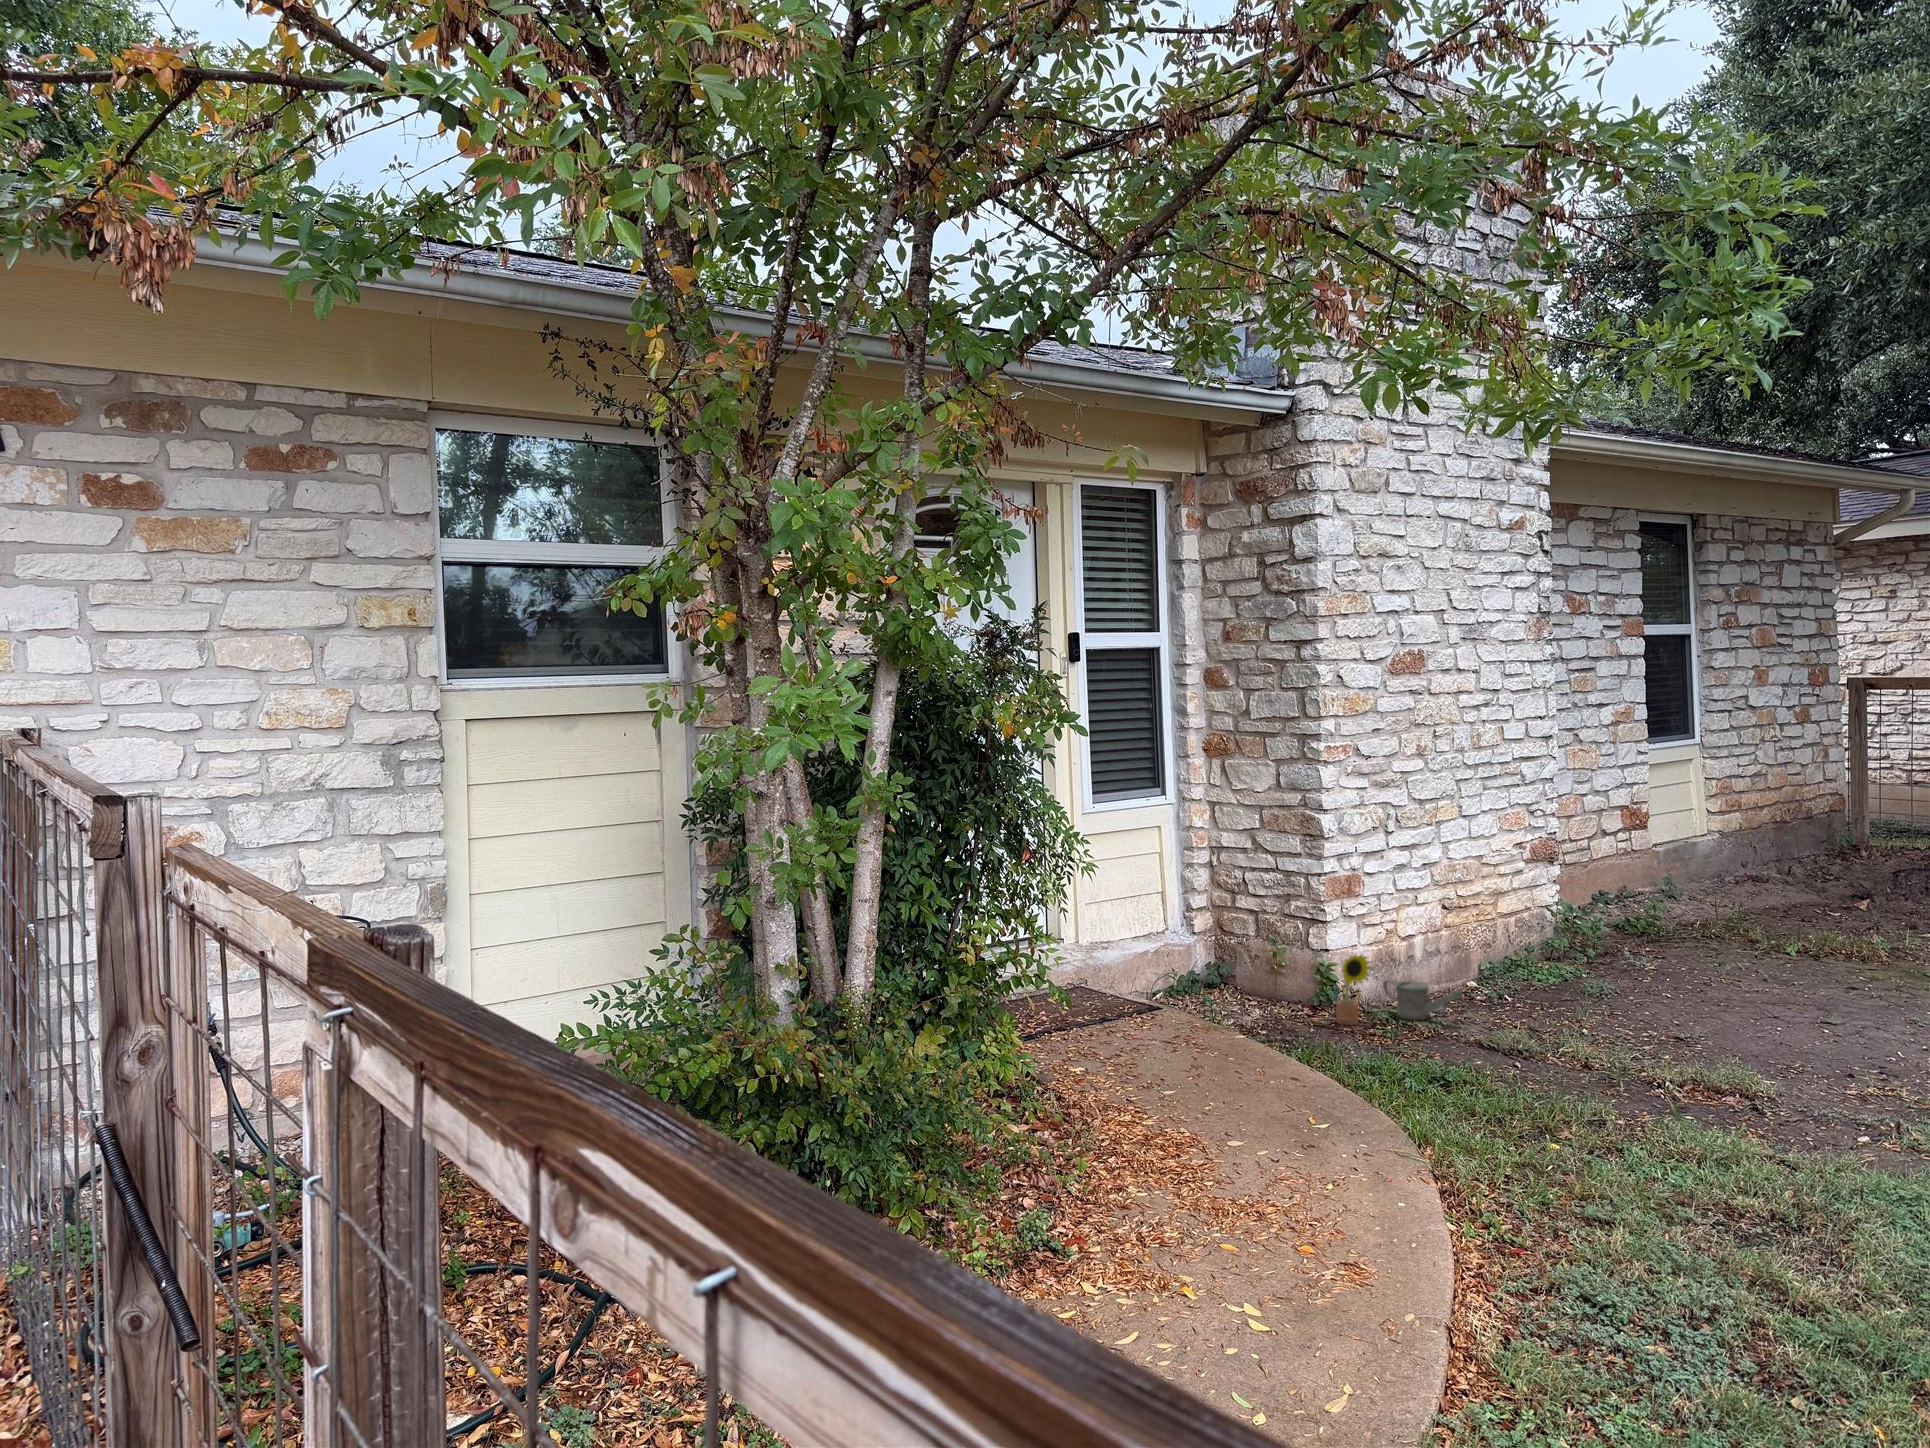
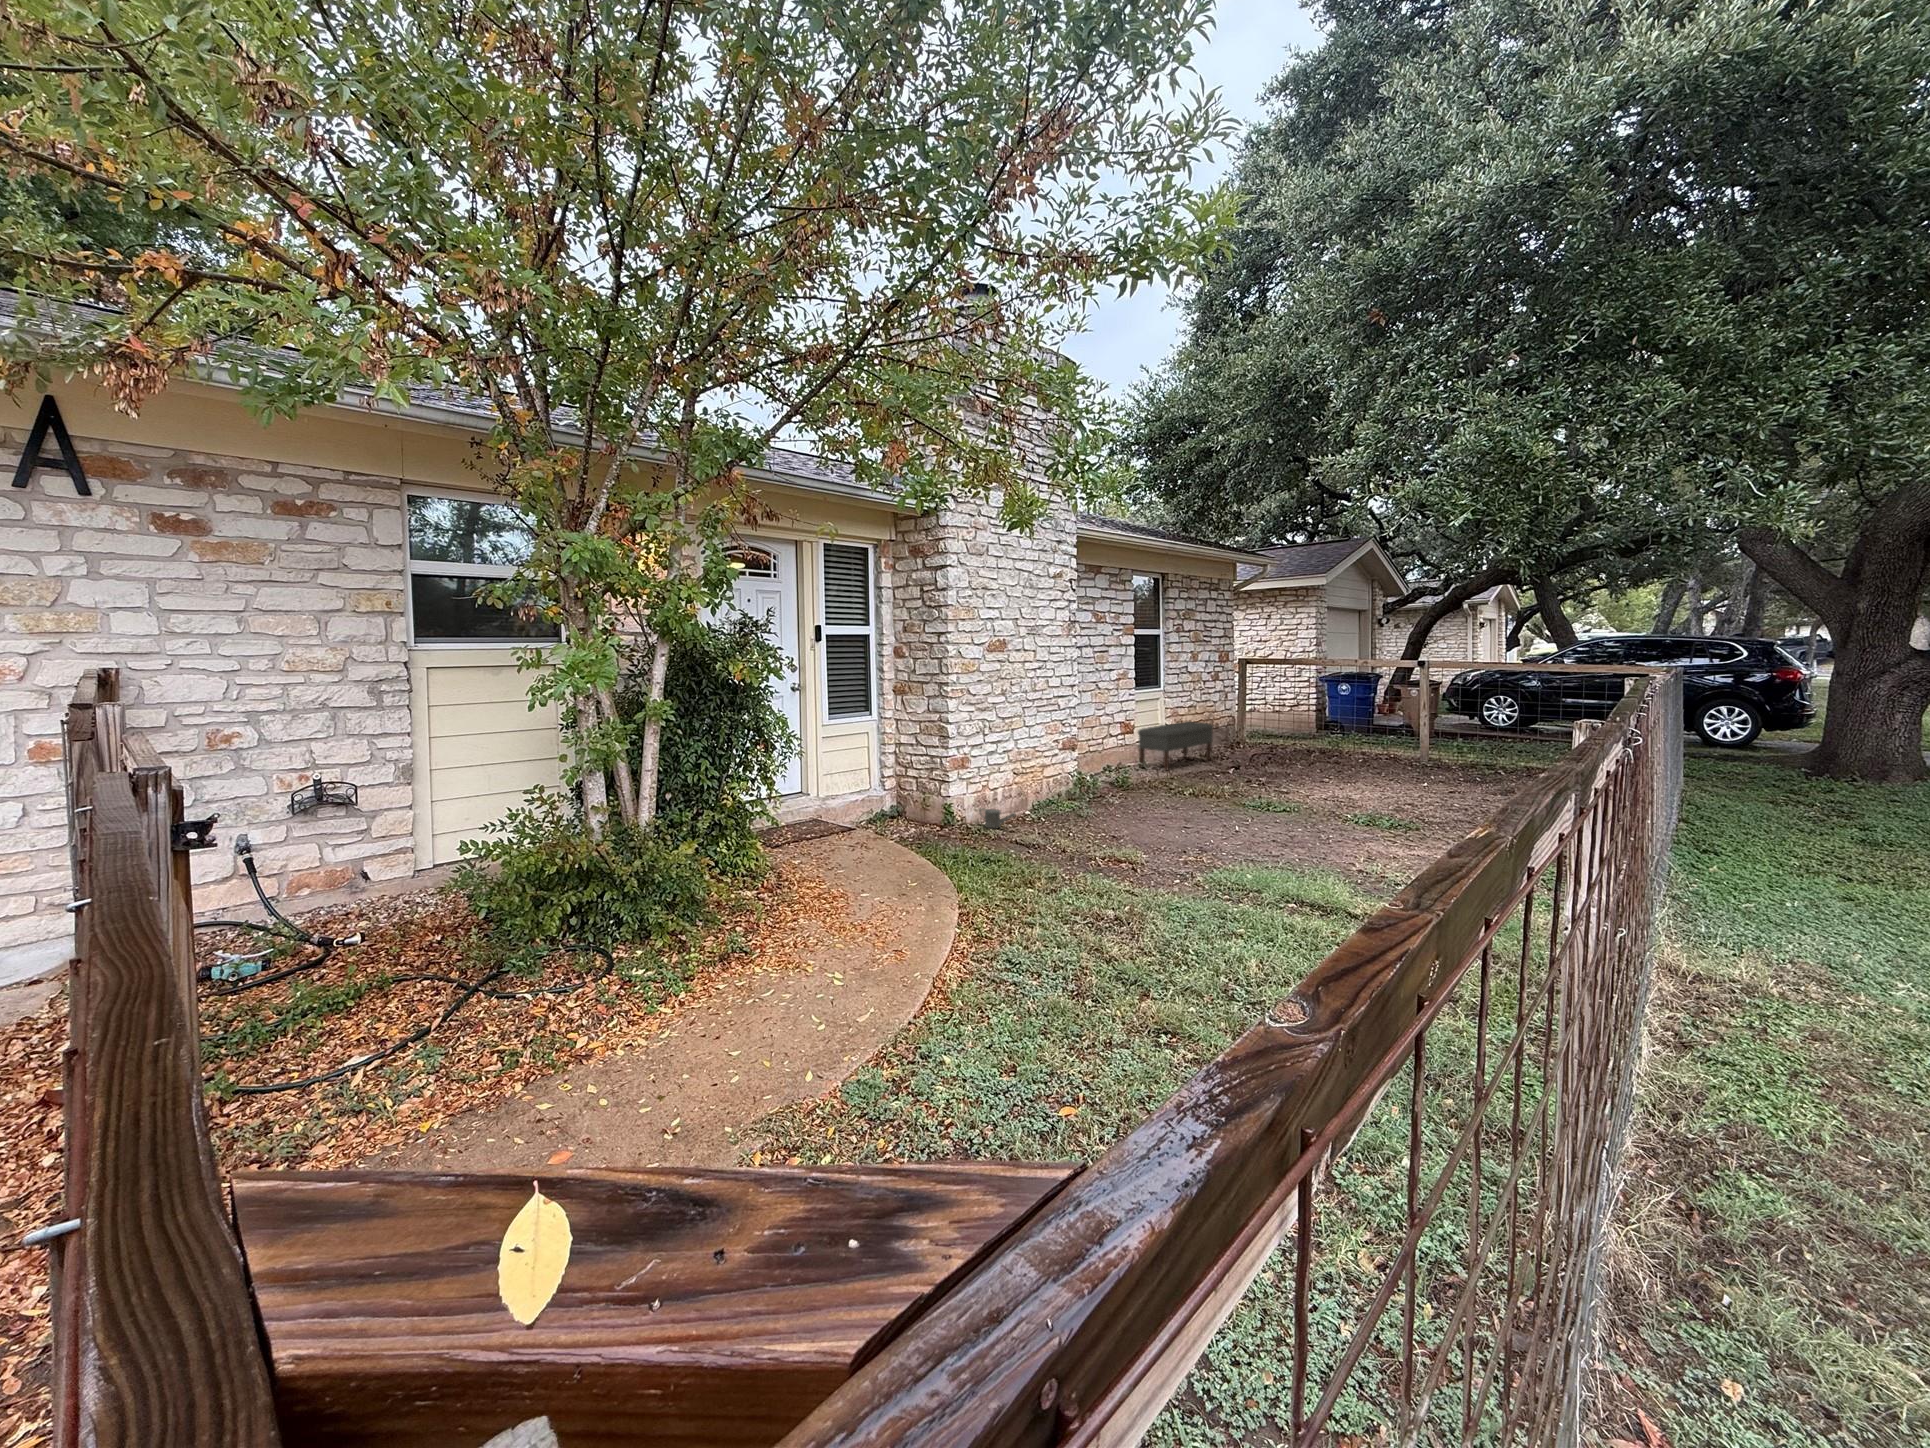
bench: none [1655,807,1816,908] -> present [1138,721,1213,771]
decorative plant: present [1336,955,1372,1025] -> none [953,795,971,832]

